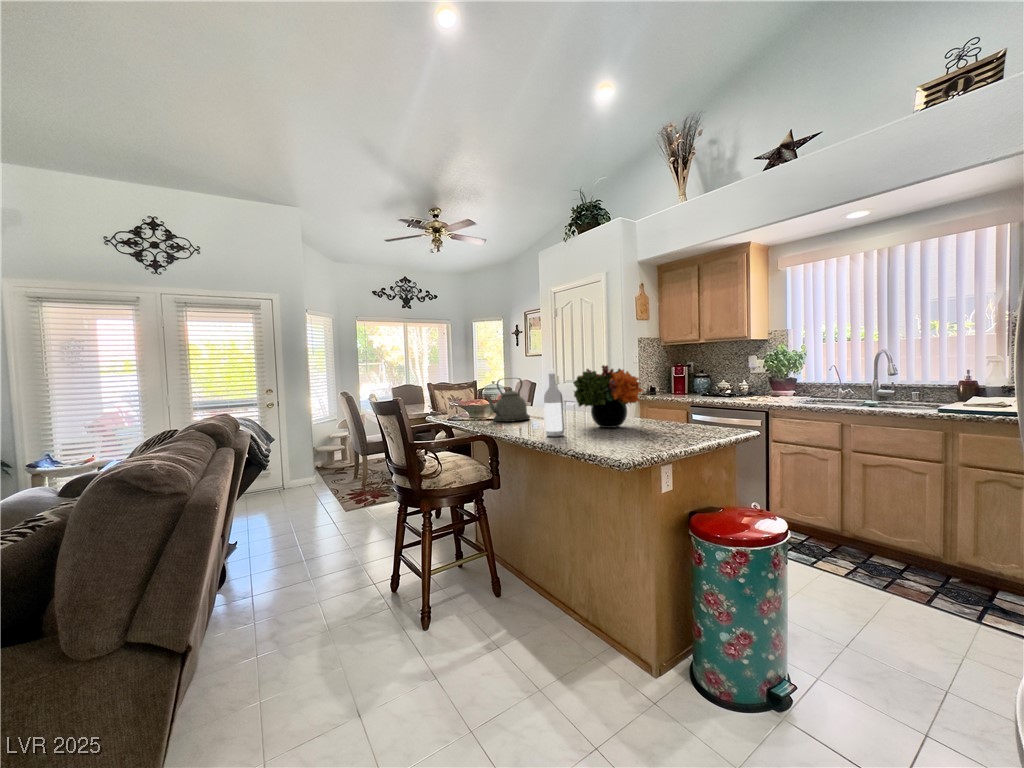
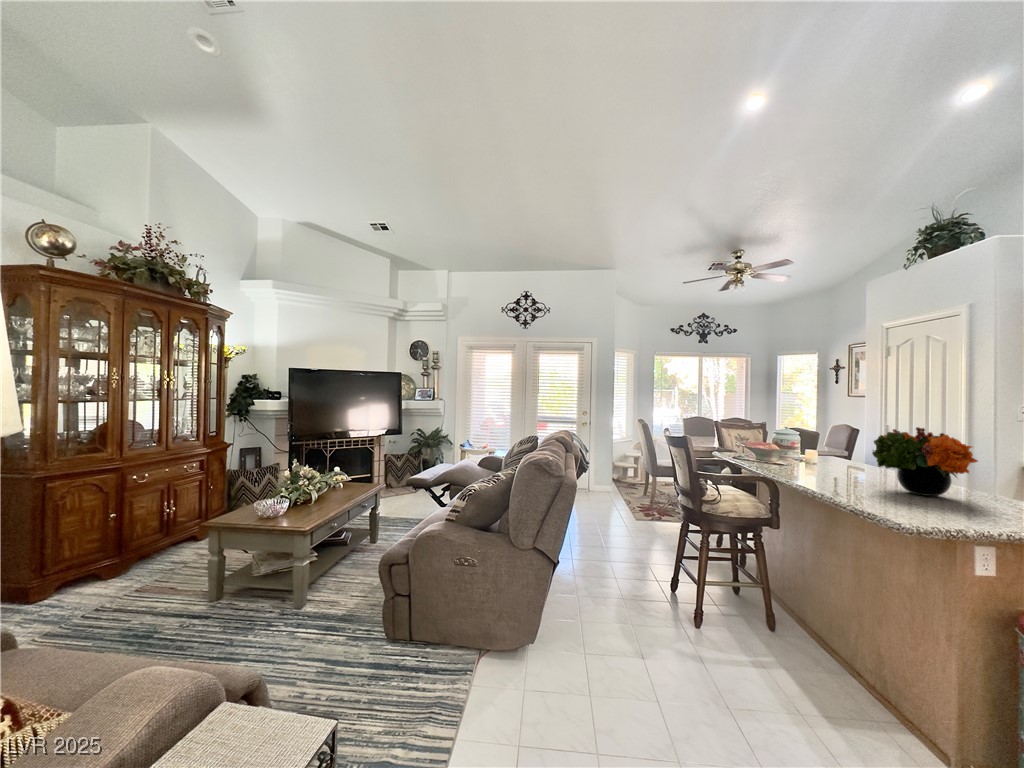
wine bottle: present [544,369,564,437] -> none [830,427,853,492]
kettle: present [484,378,530,422] -> none [770,427,824,470]

